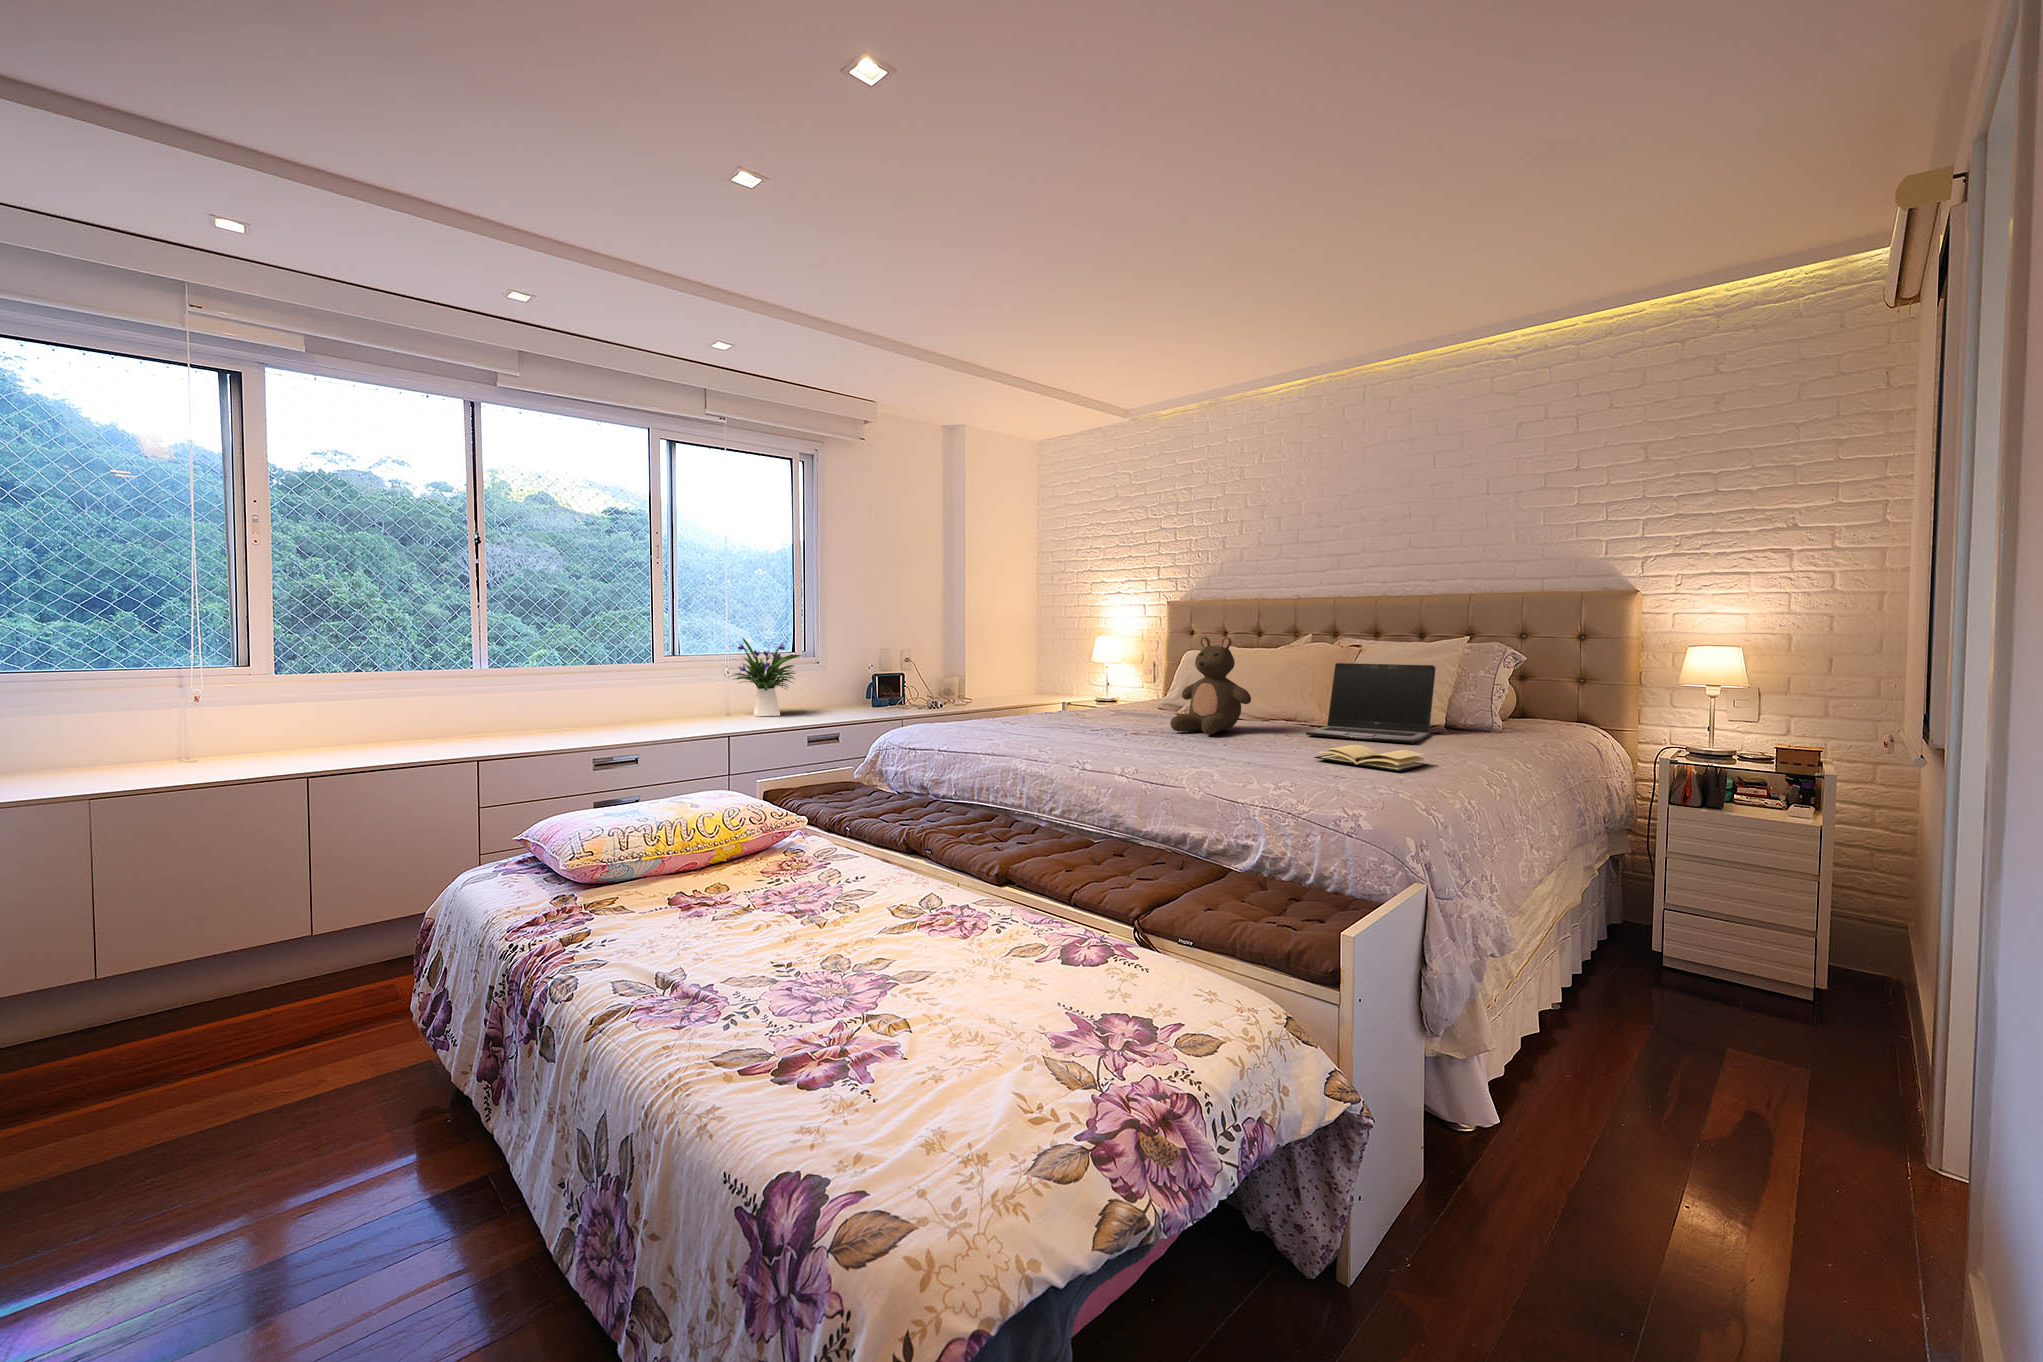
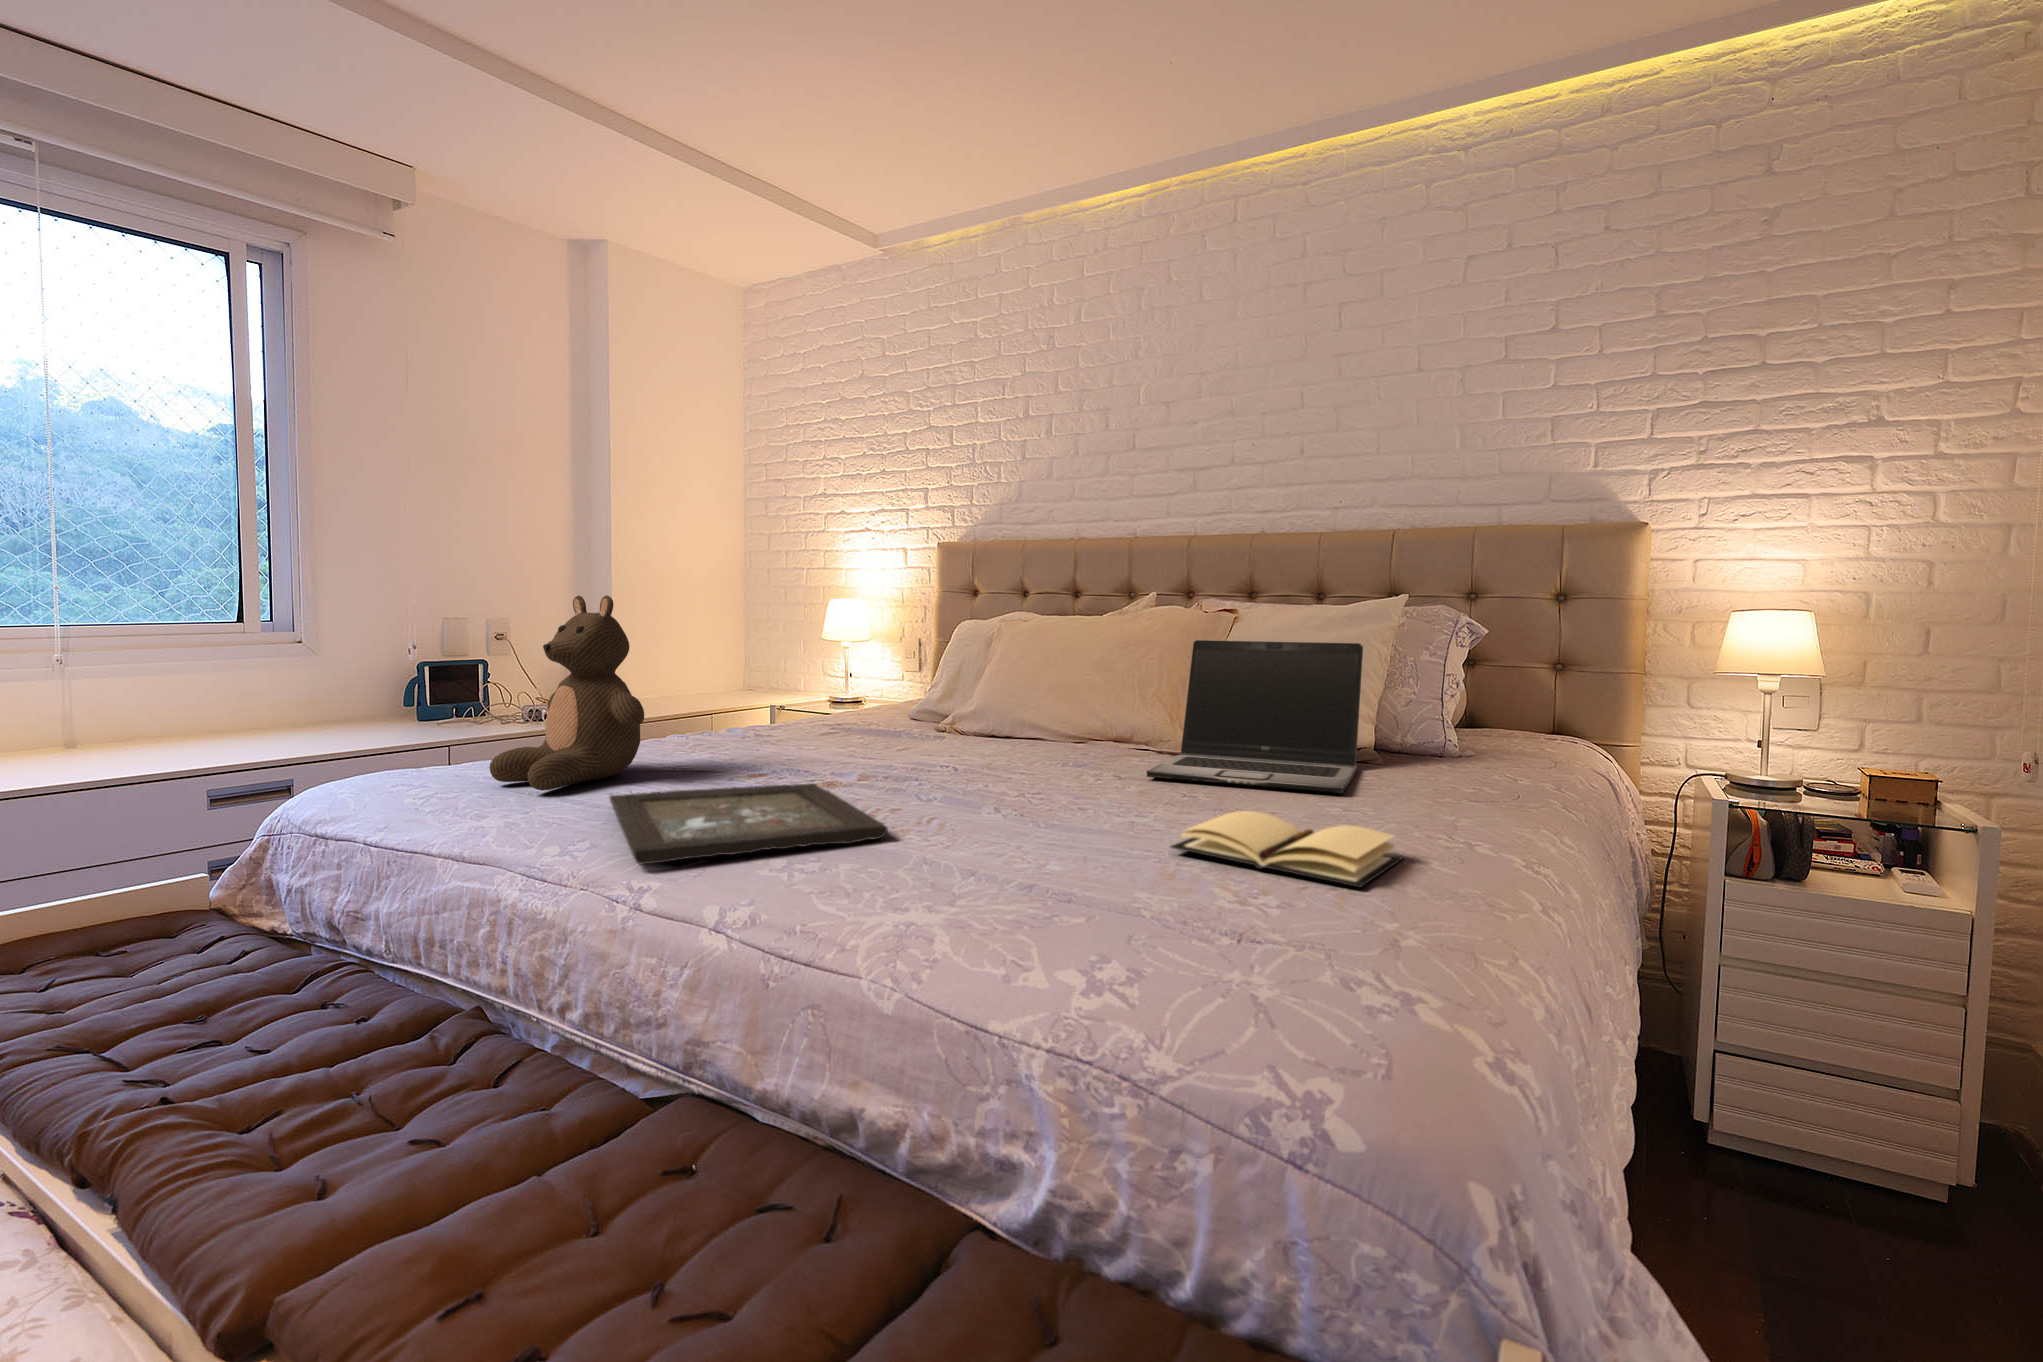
stuffed bear: present [1170,637,1251,735] -> present [490,595,644,790]
flower arrangement: present [732,638,801,716] -> none [76,596,257,748]
tray: none [1039,733,1179,756] -> present [610,783,888,865]

